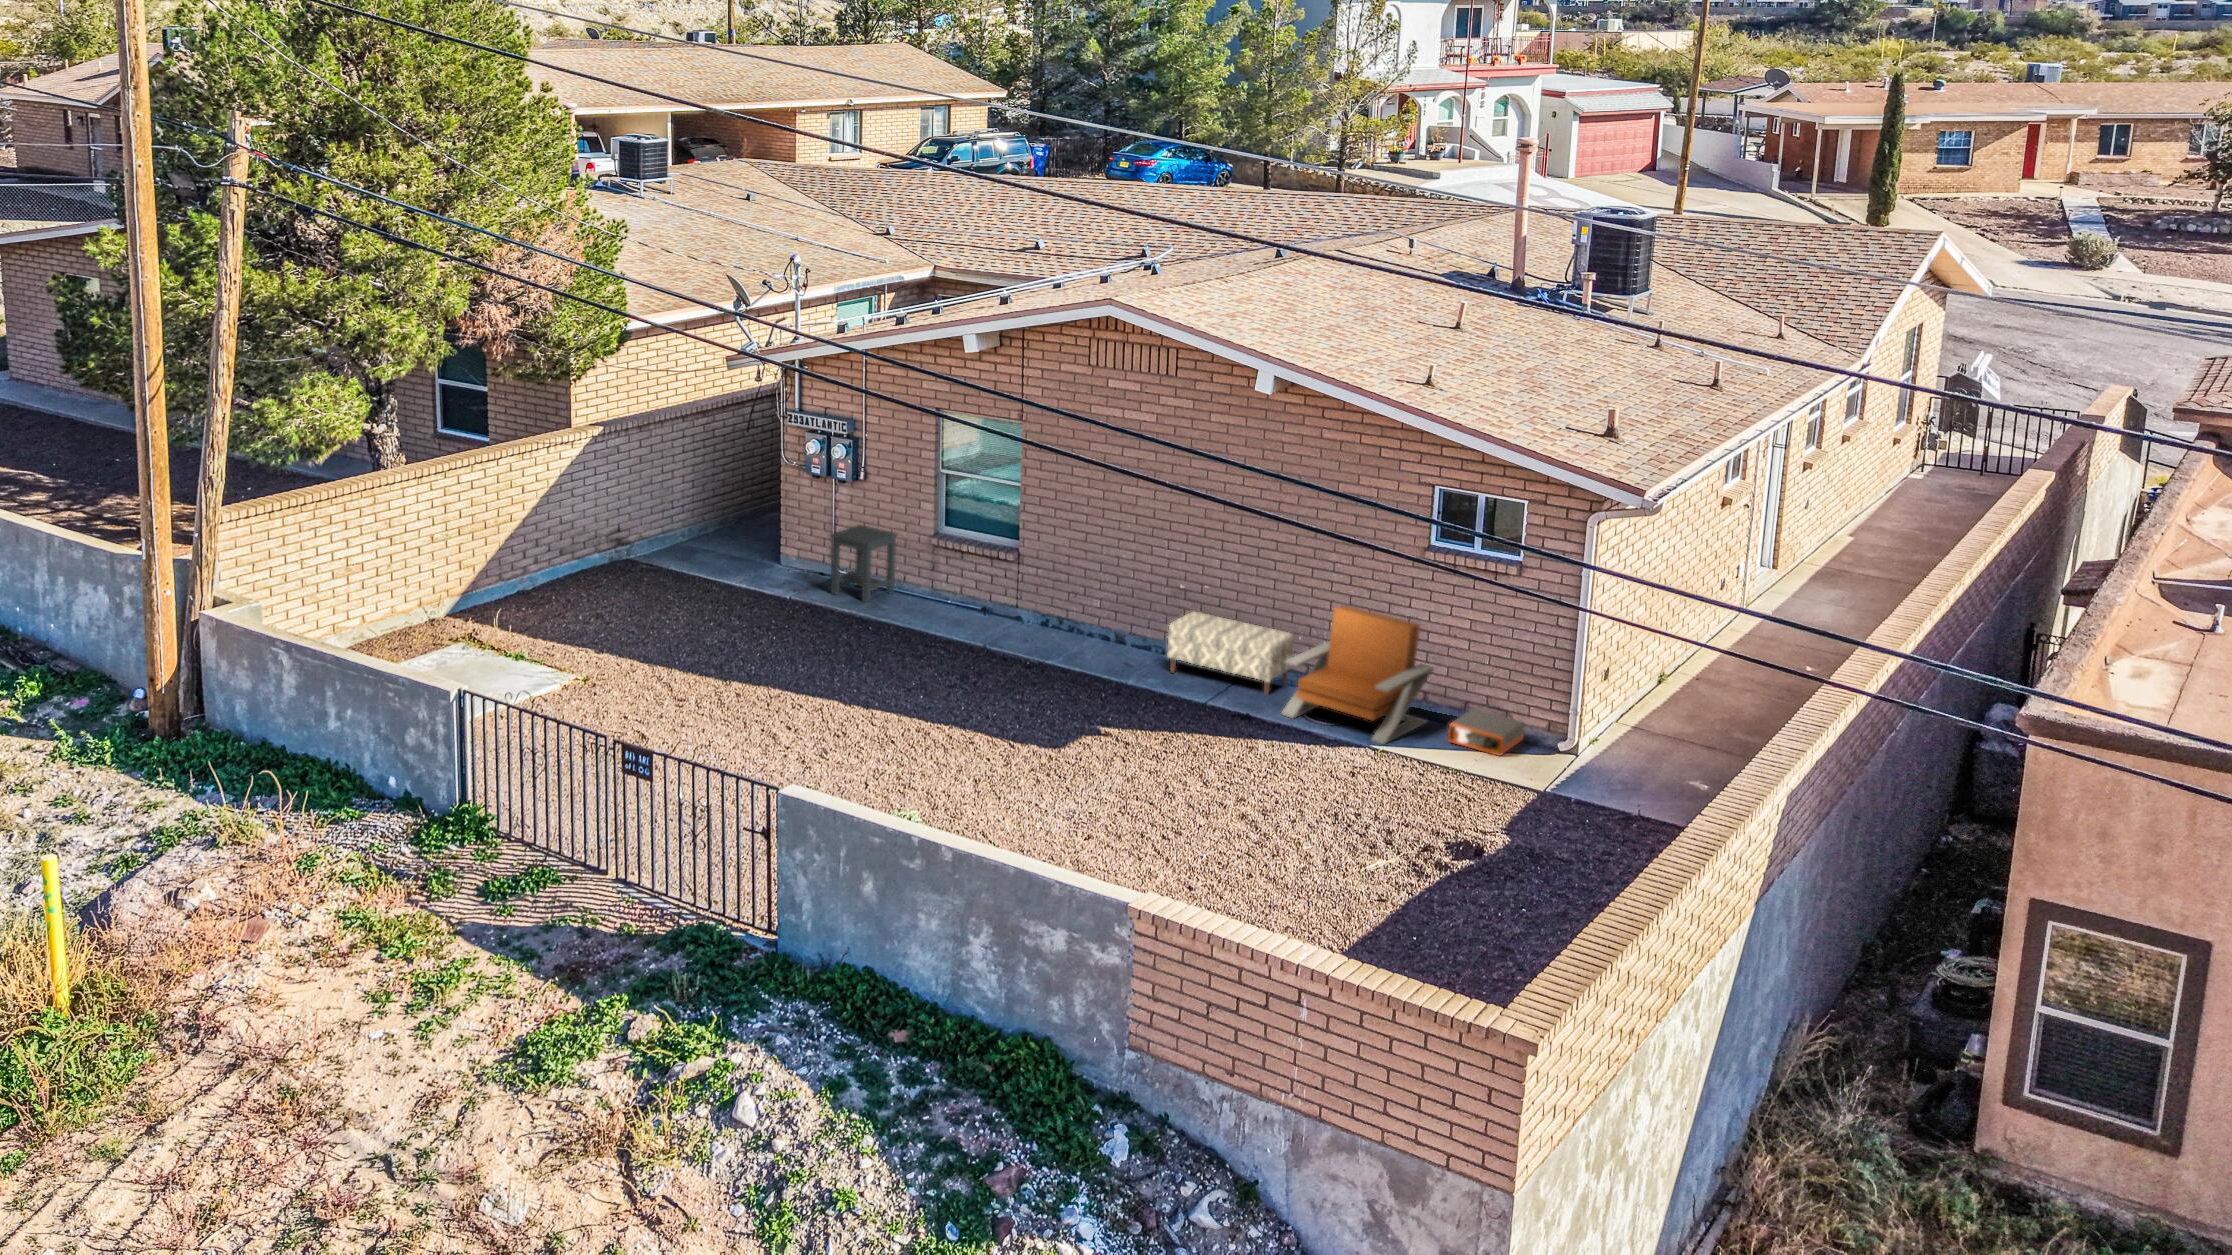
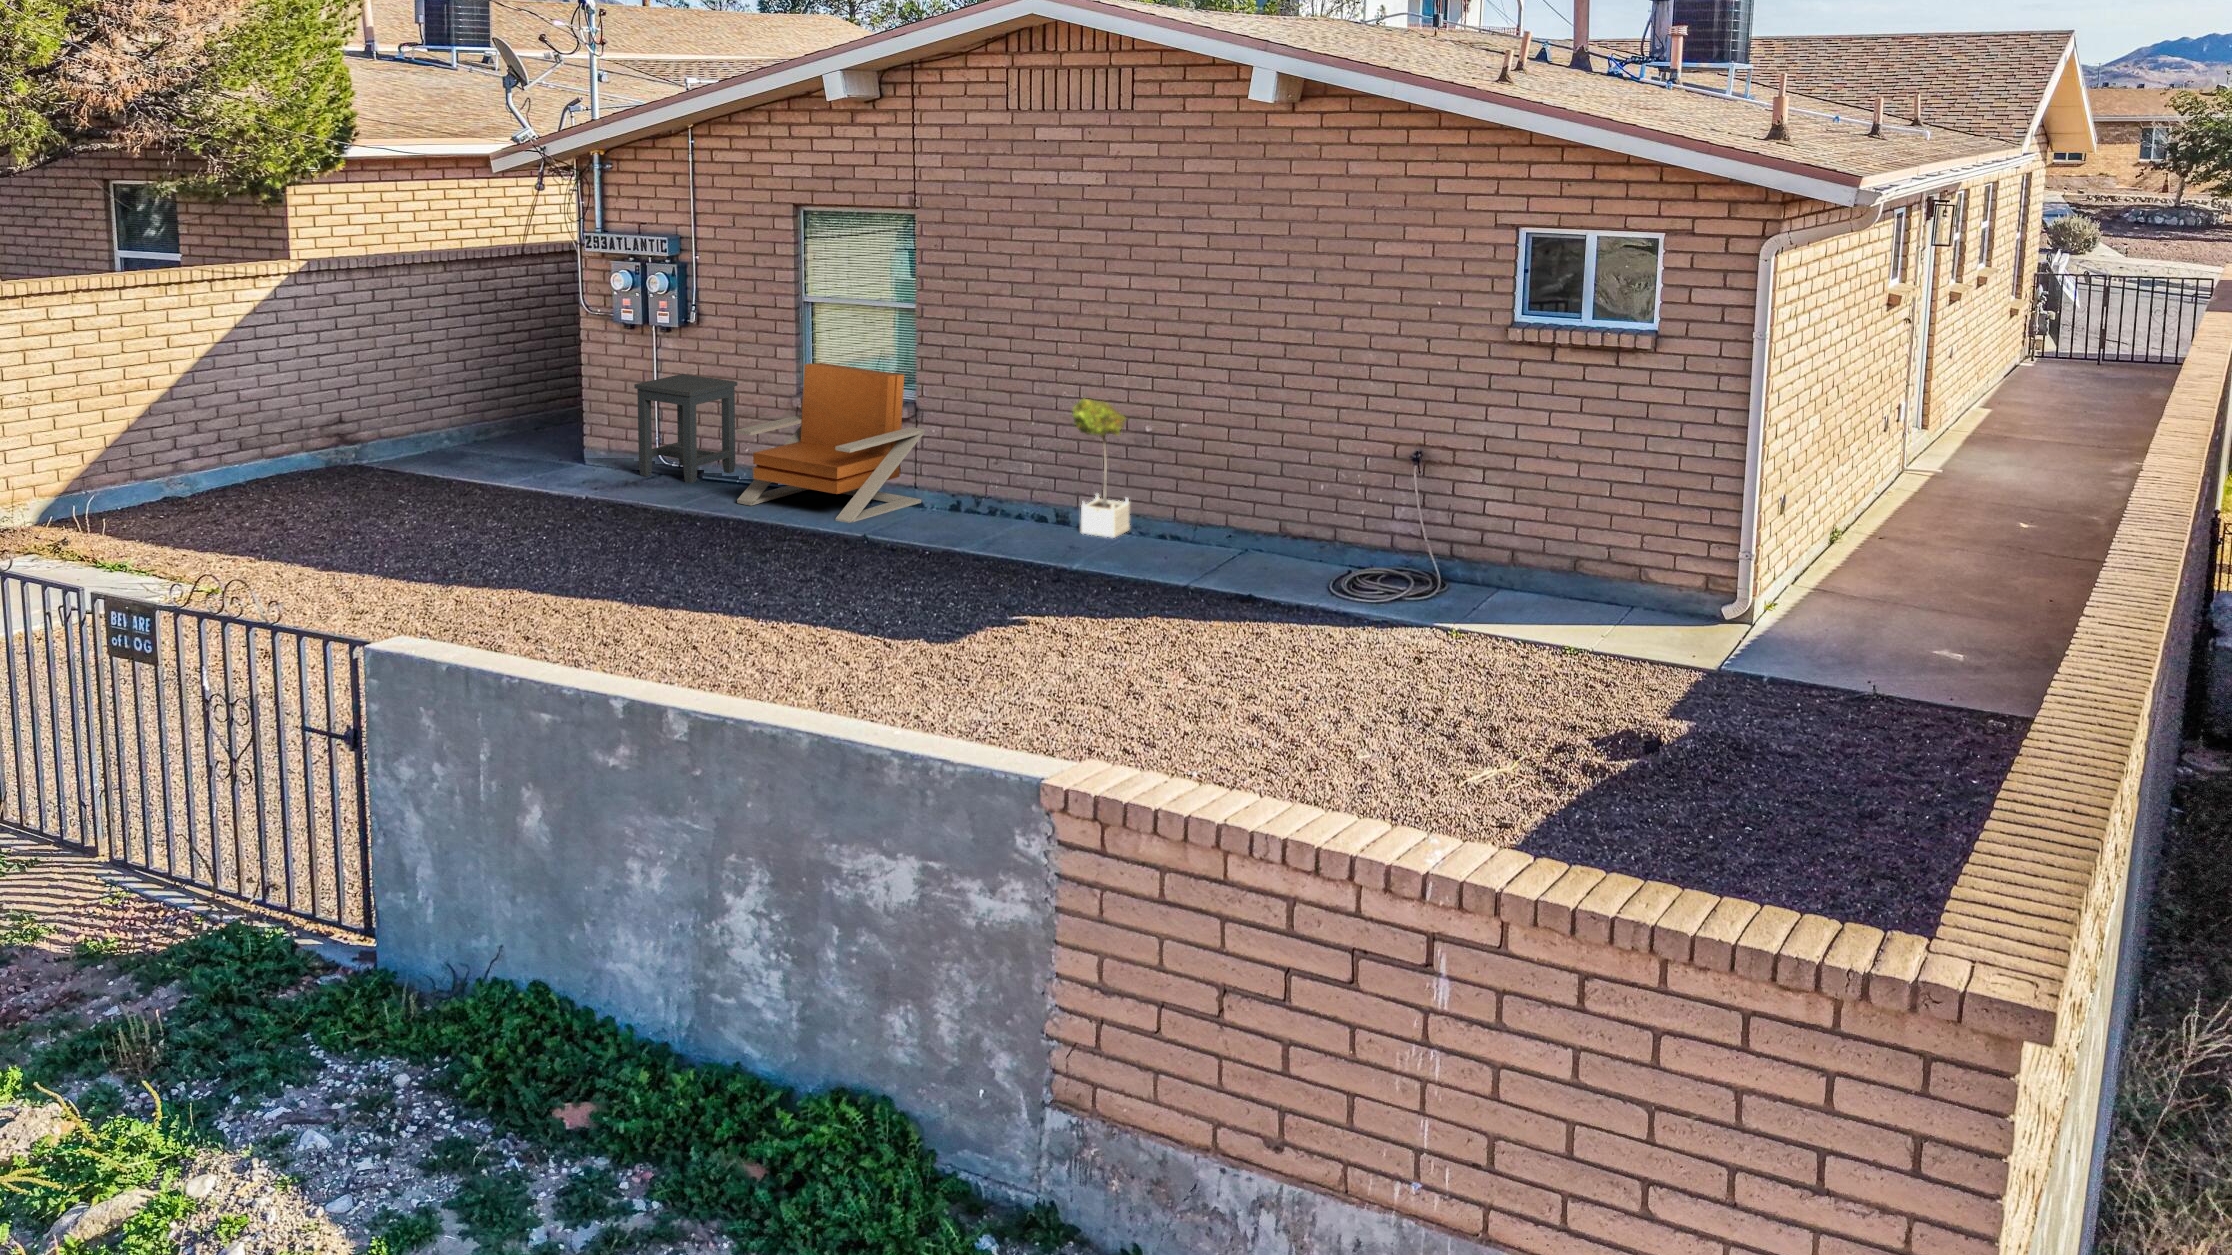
potted tree: none [1128,571,1166,664] -> present [1072,399,1130,537]
lounge chair: present [1282,605,1433,744] -> present [737,363,925,523]
bench: present [1167,612,1294,695] -> none [1132,456,1319,570]
storage box: present [1448,709,1525,756] -> none [1558,564,1670,627]

